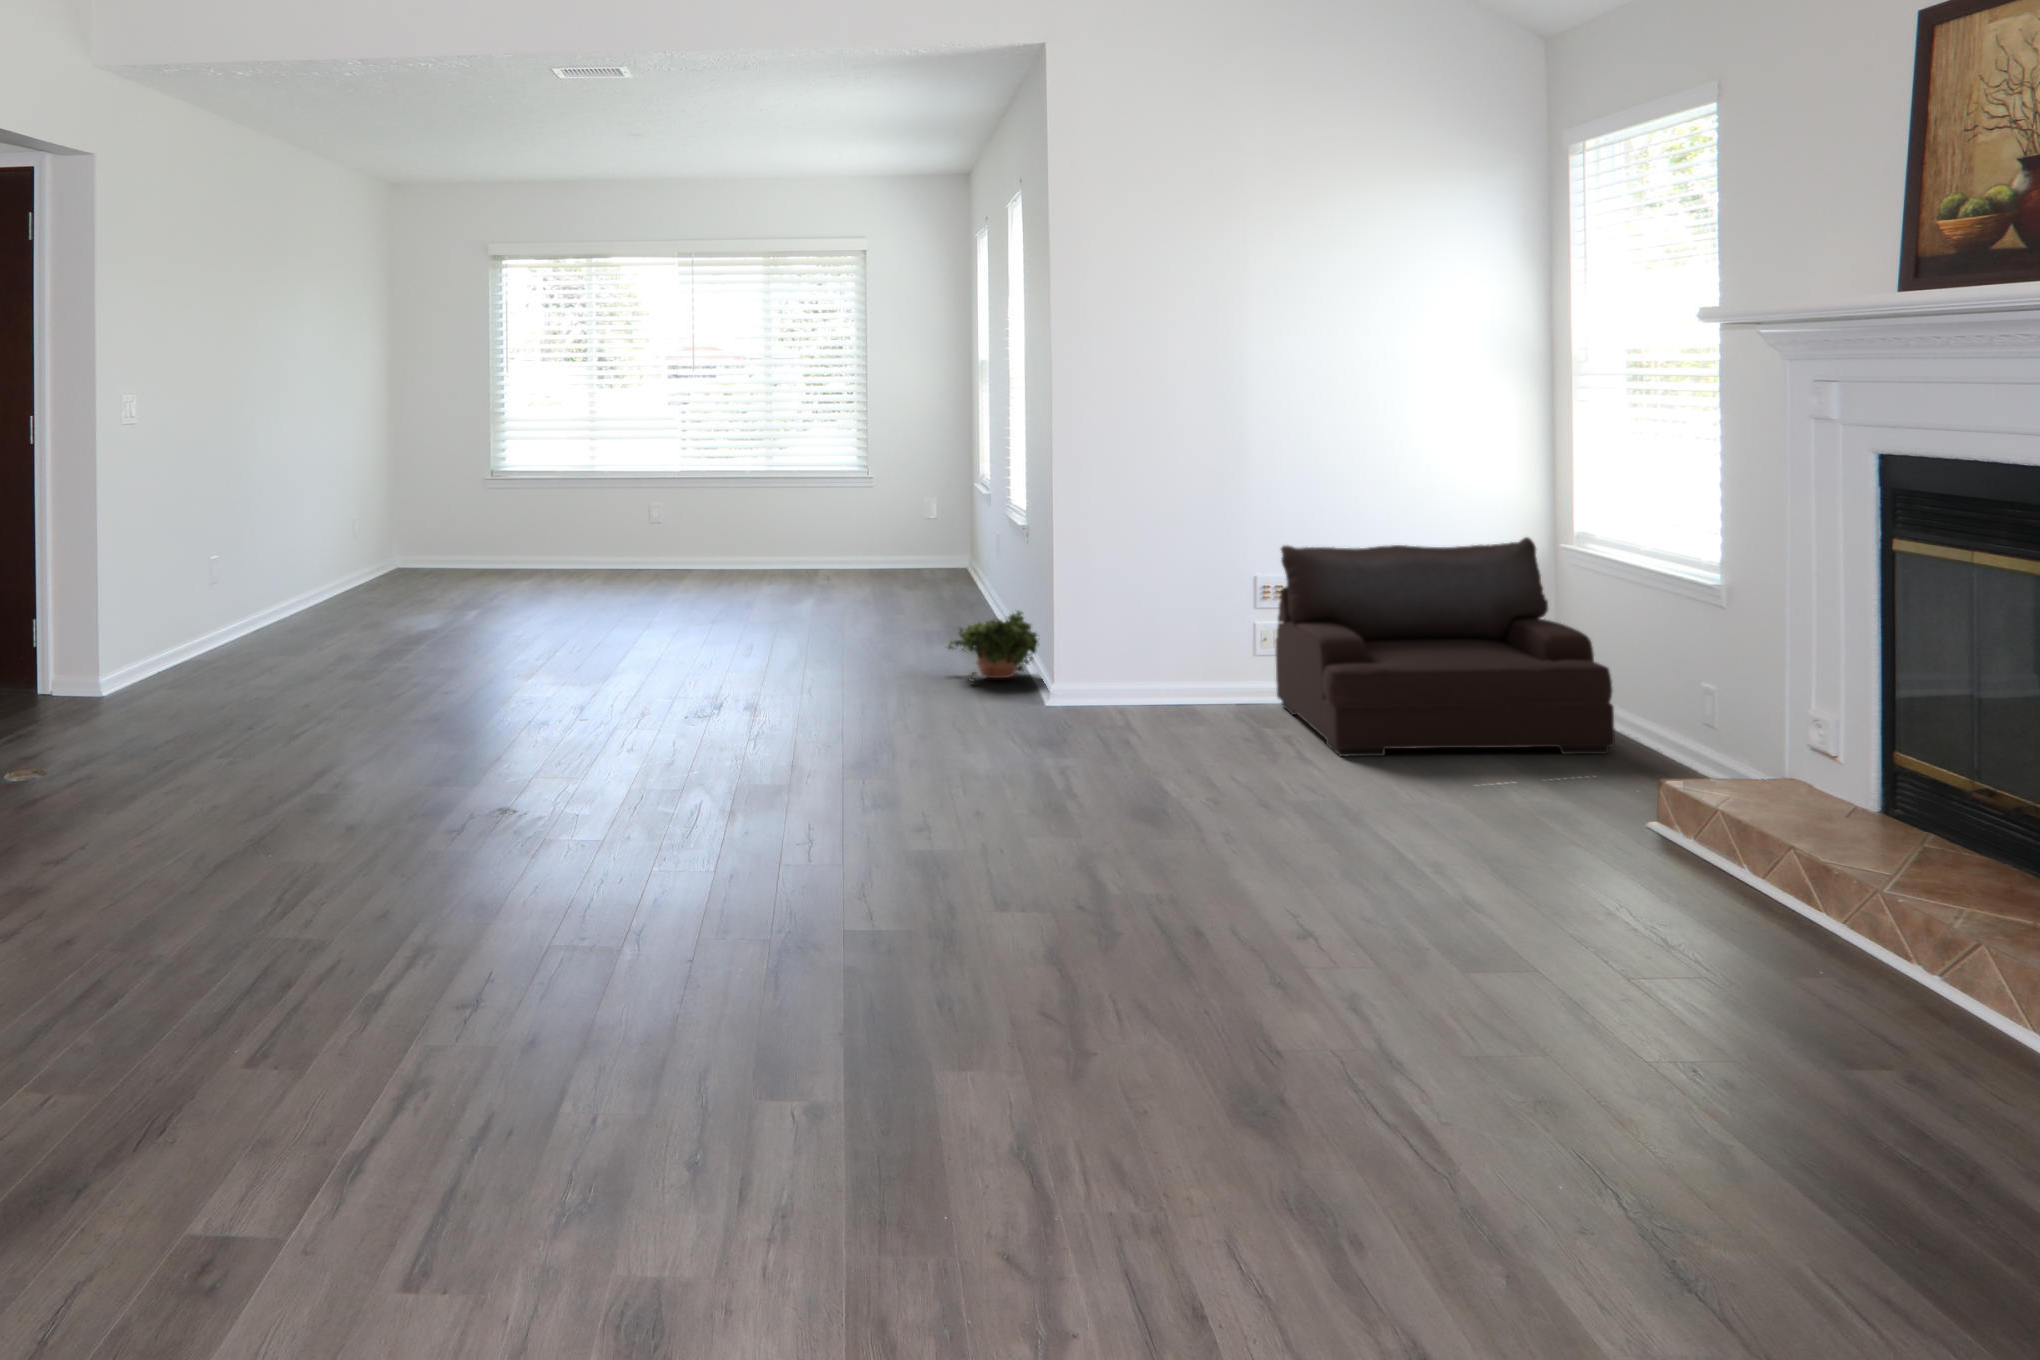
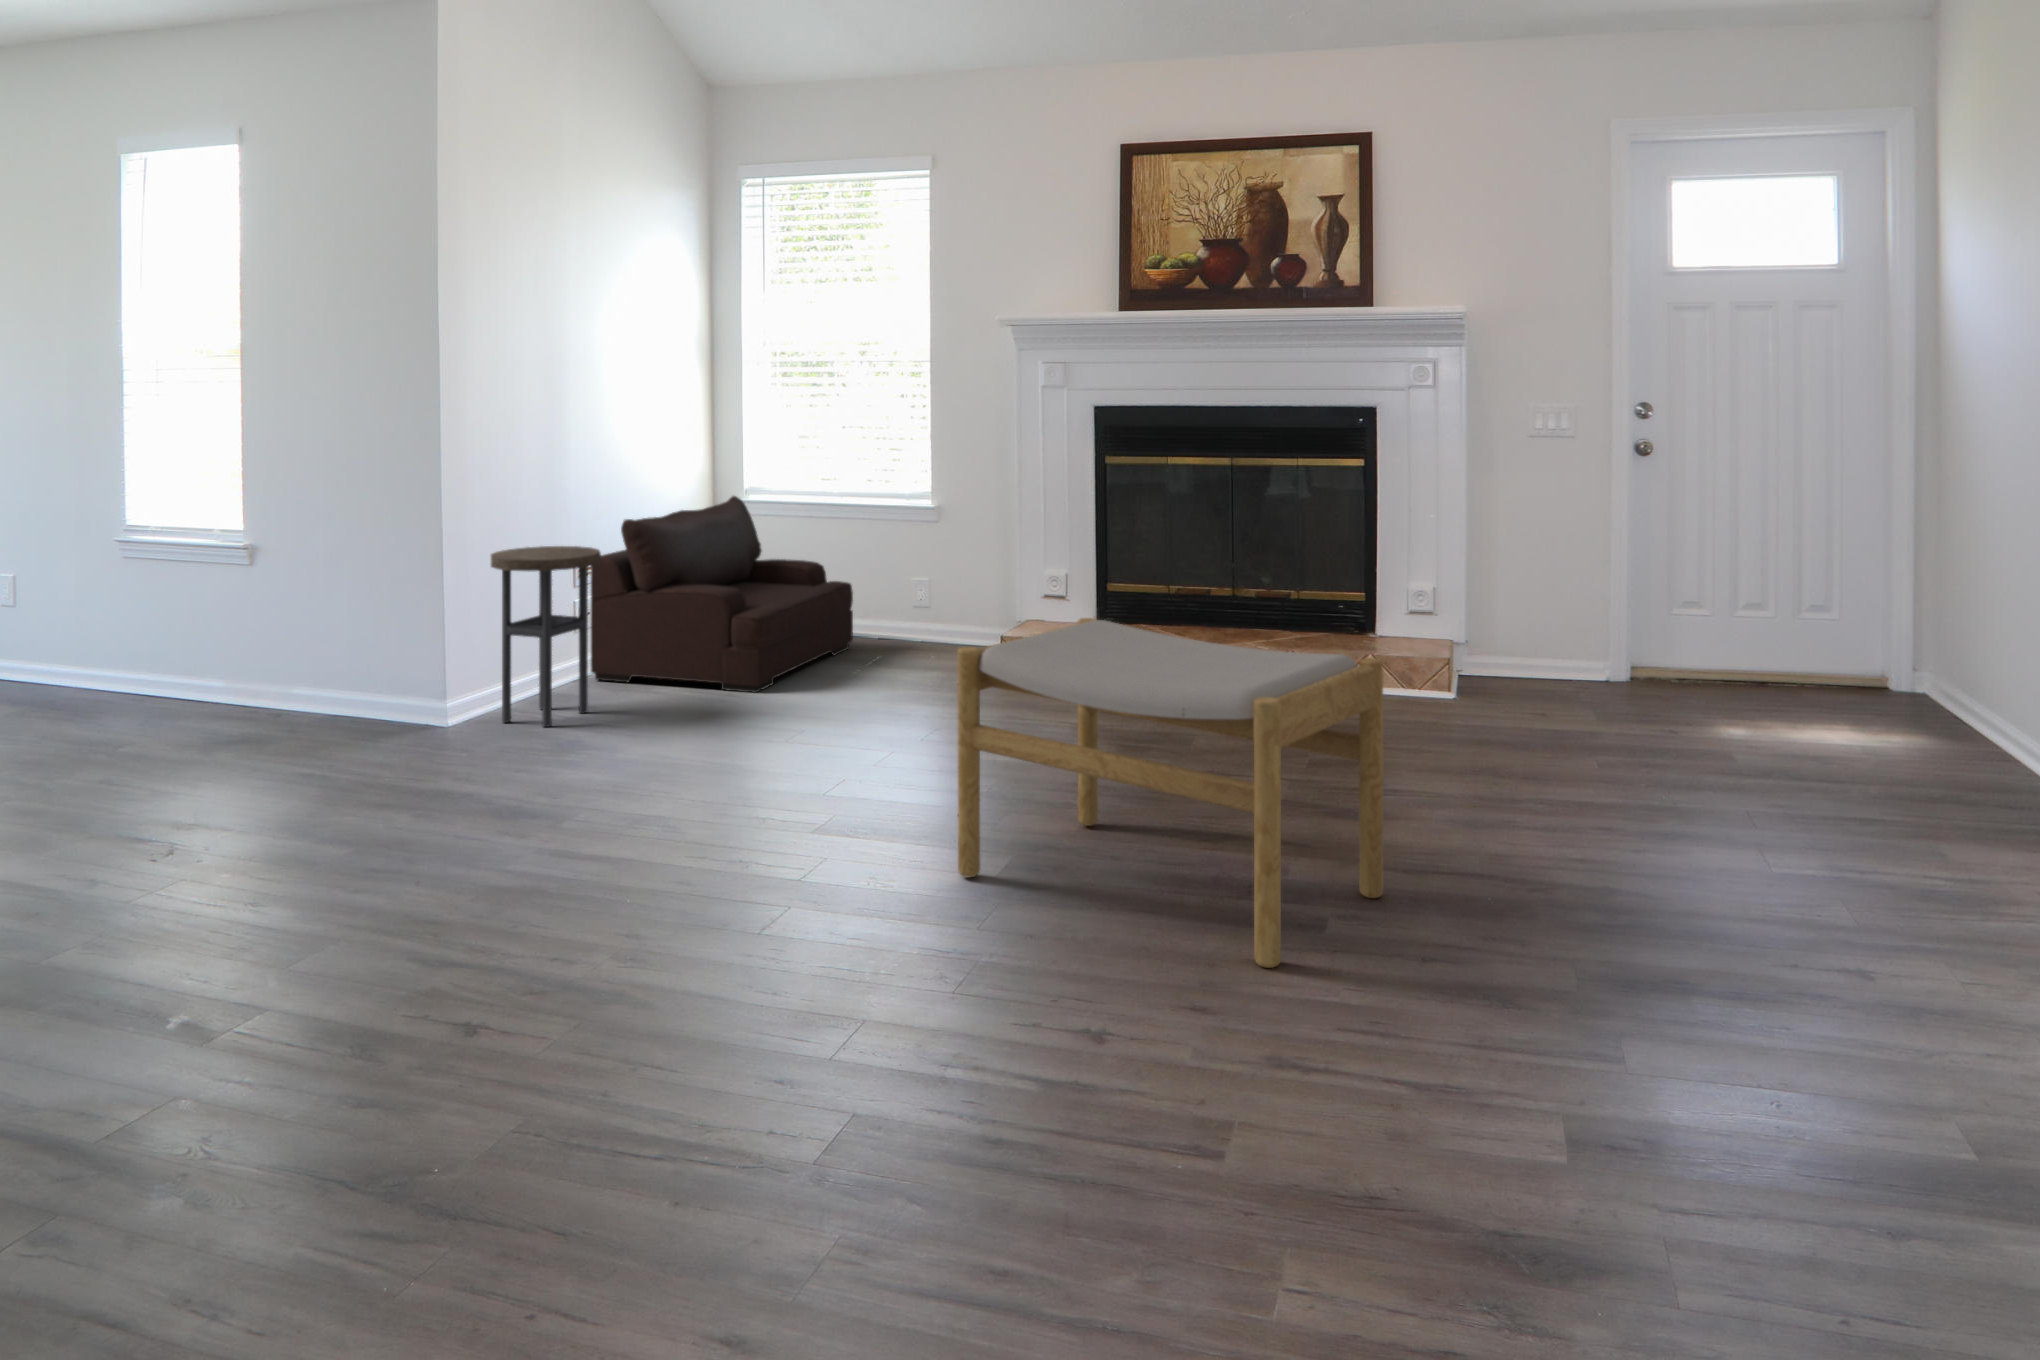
side table: none [1087,558,1189,725] -> present [491,546,601,727]
potted plant: present [948,610,1040,682] -> none [189,645,343,748]
footstool: none [664,691,1057,1123] -> present [957,618,1383,968]

